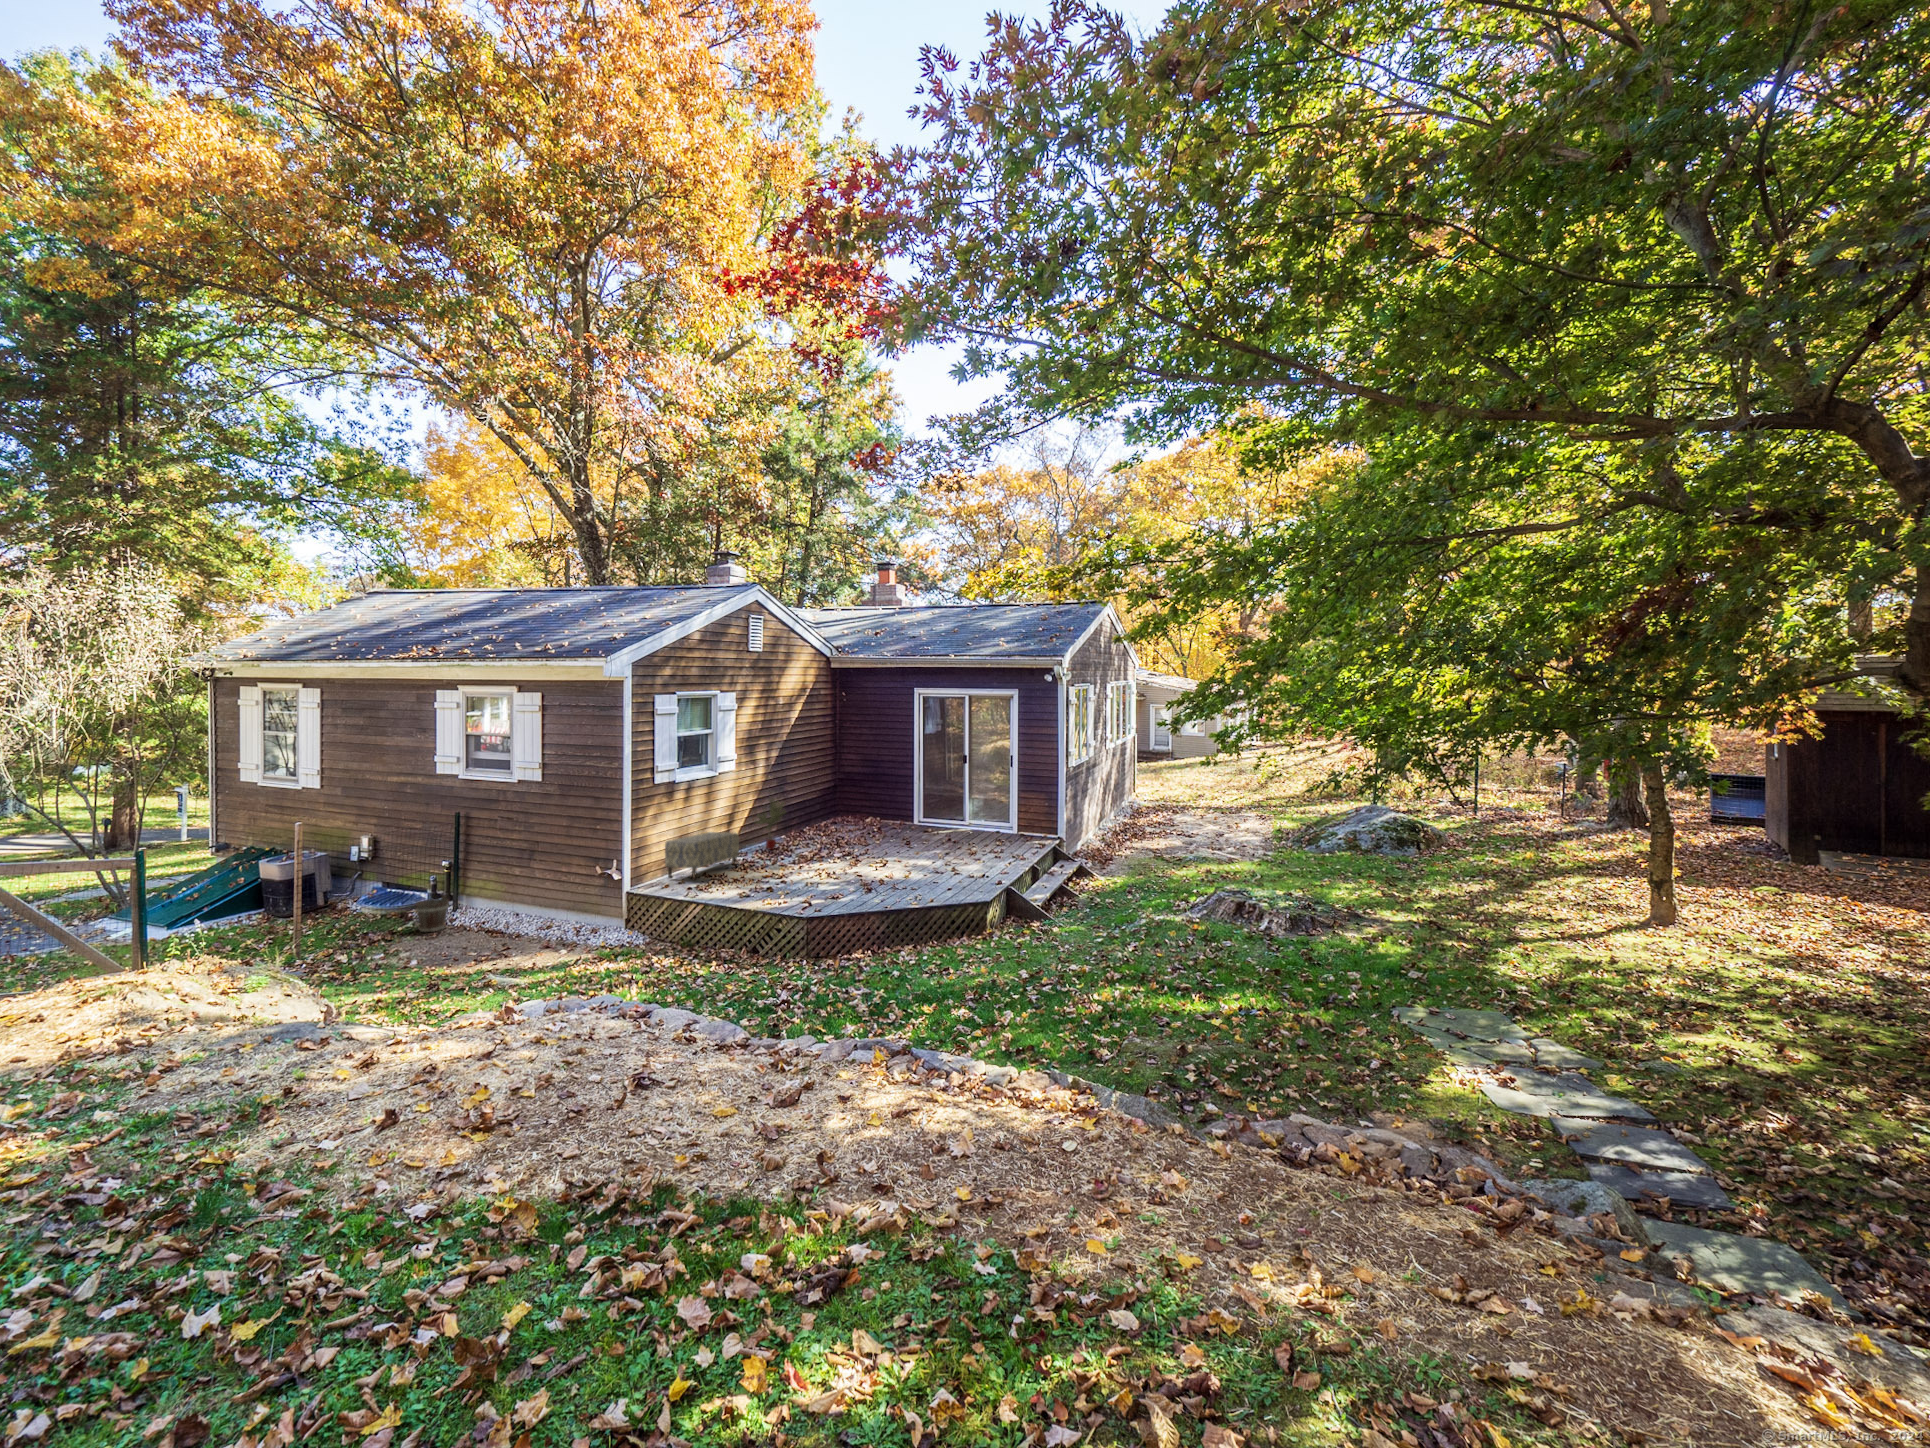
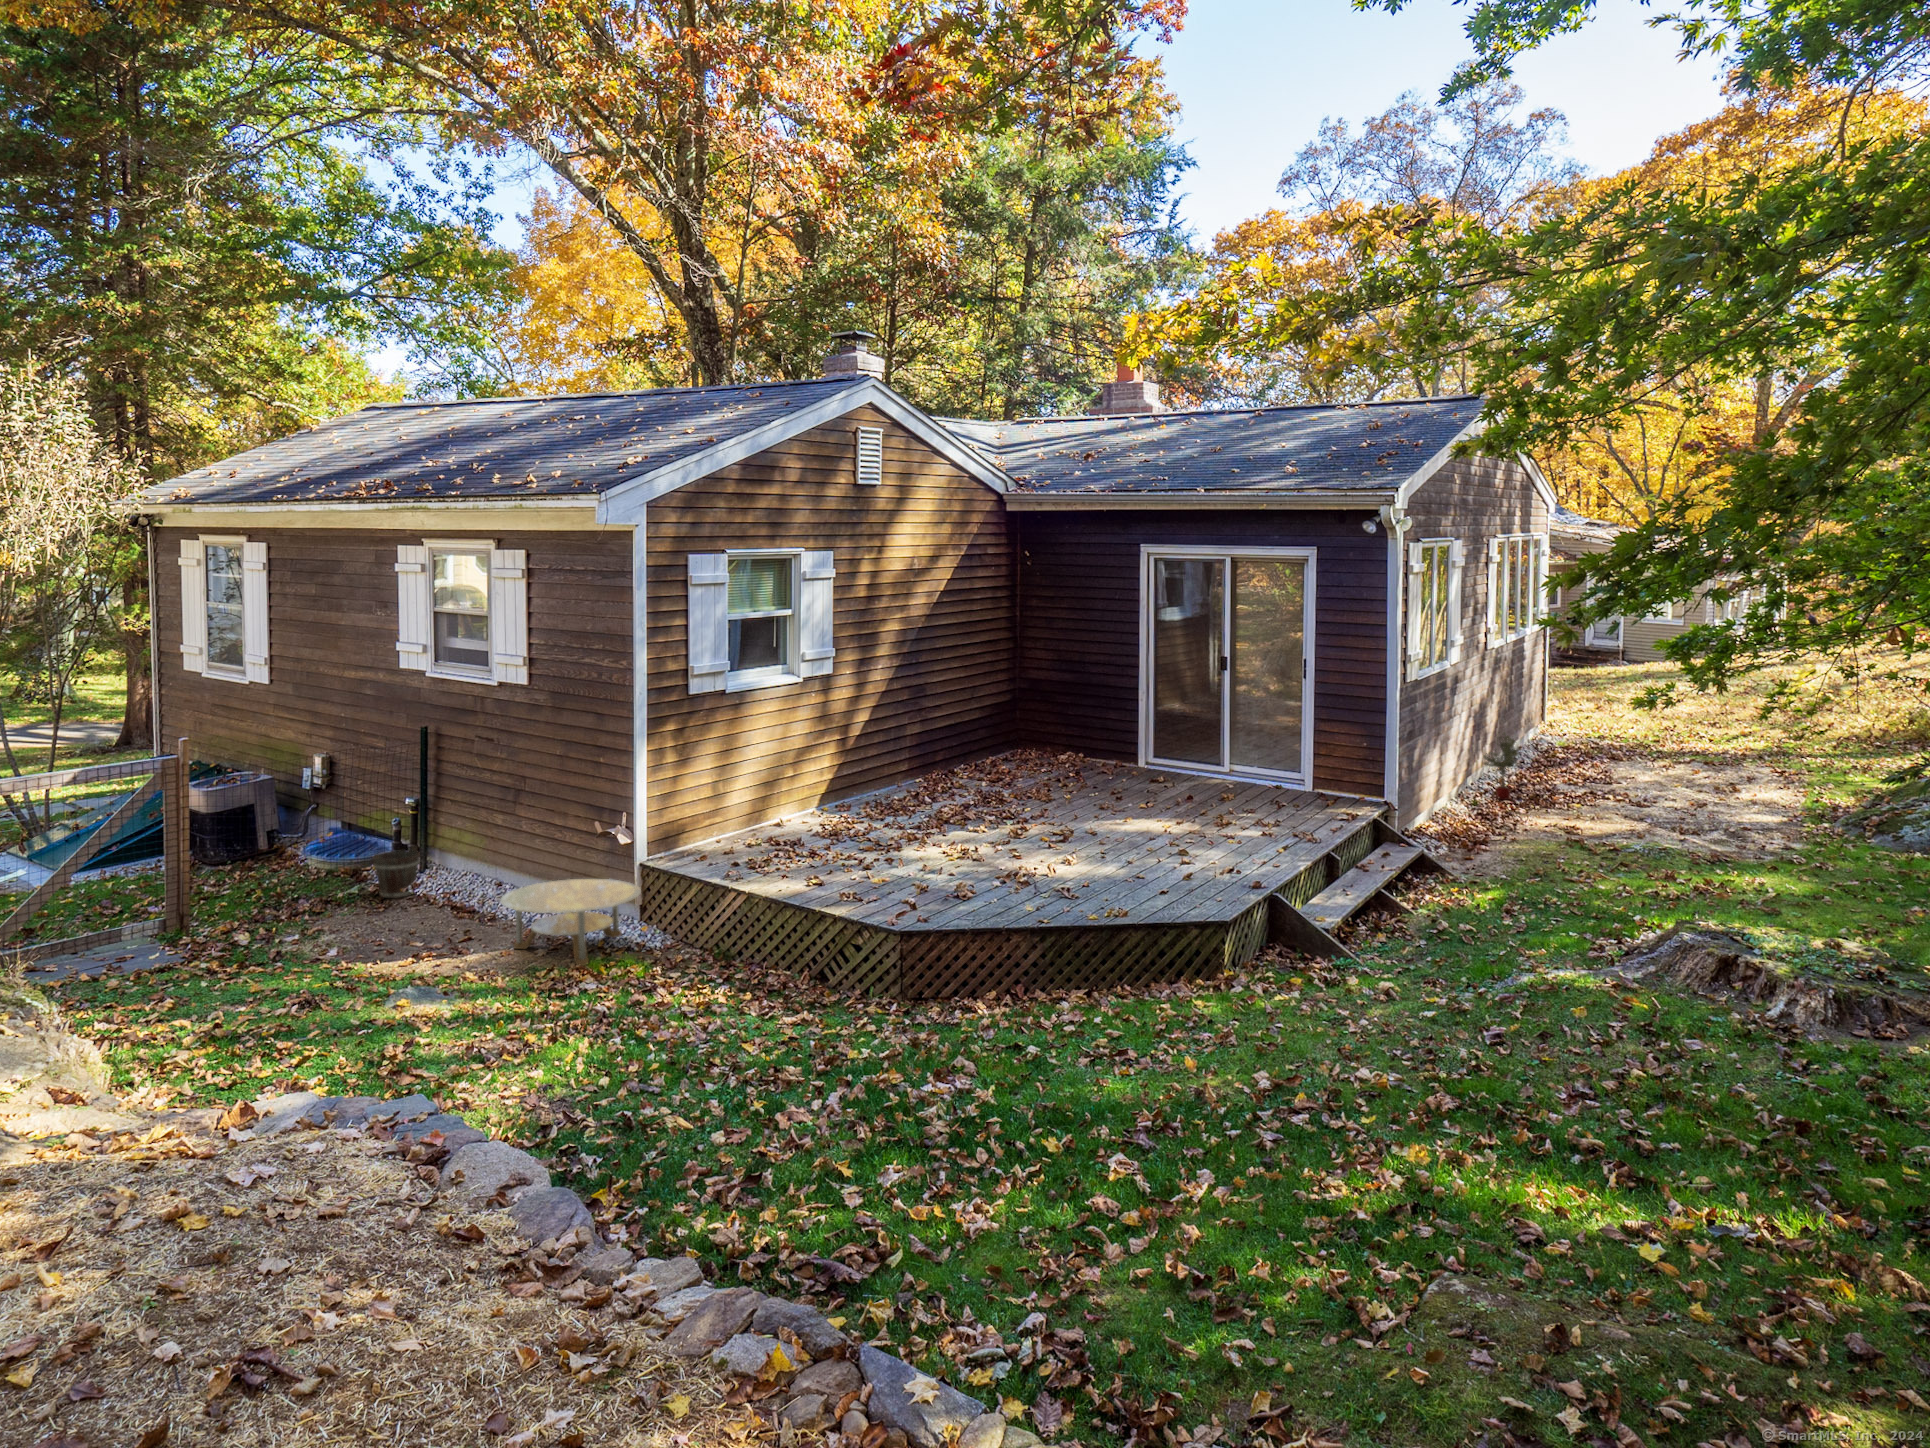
potted tree: present [754,798,786,850] -> present [1483,733,1519,800]
bench: present [665,832,739,880] -> none [711,771,832,849]
round table: none [534,904,628,958] -> present [500,879,641,966]

